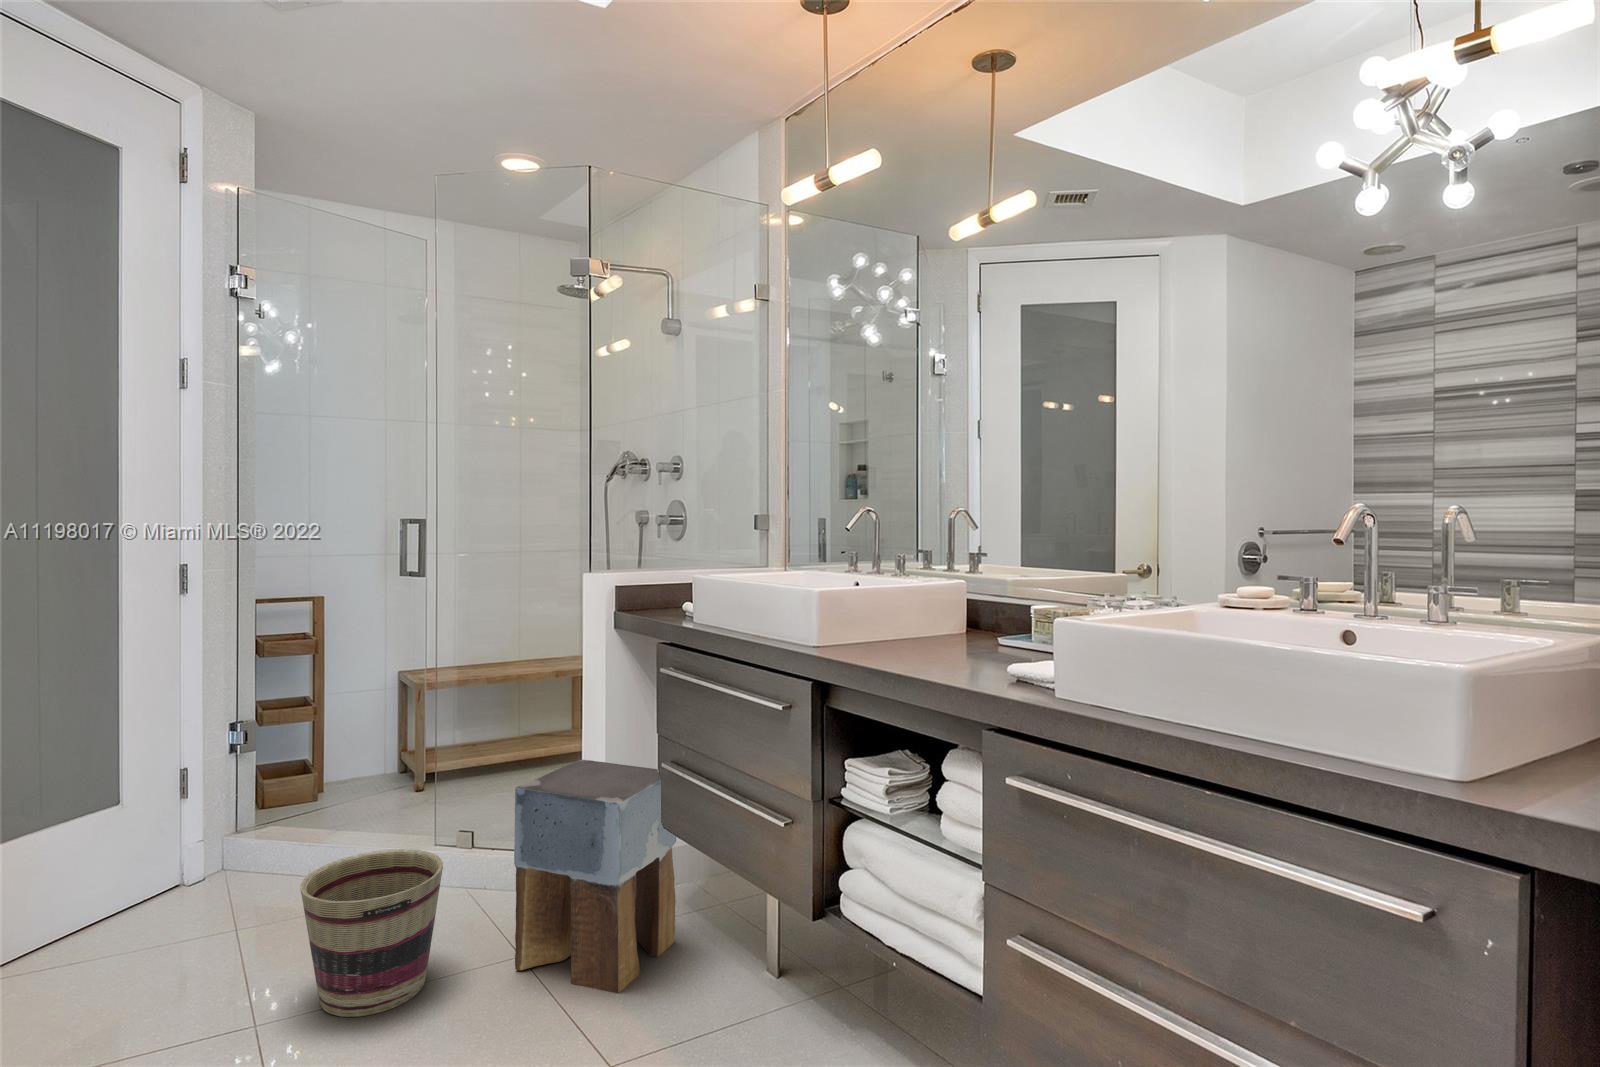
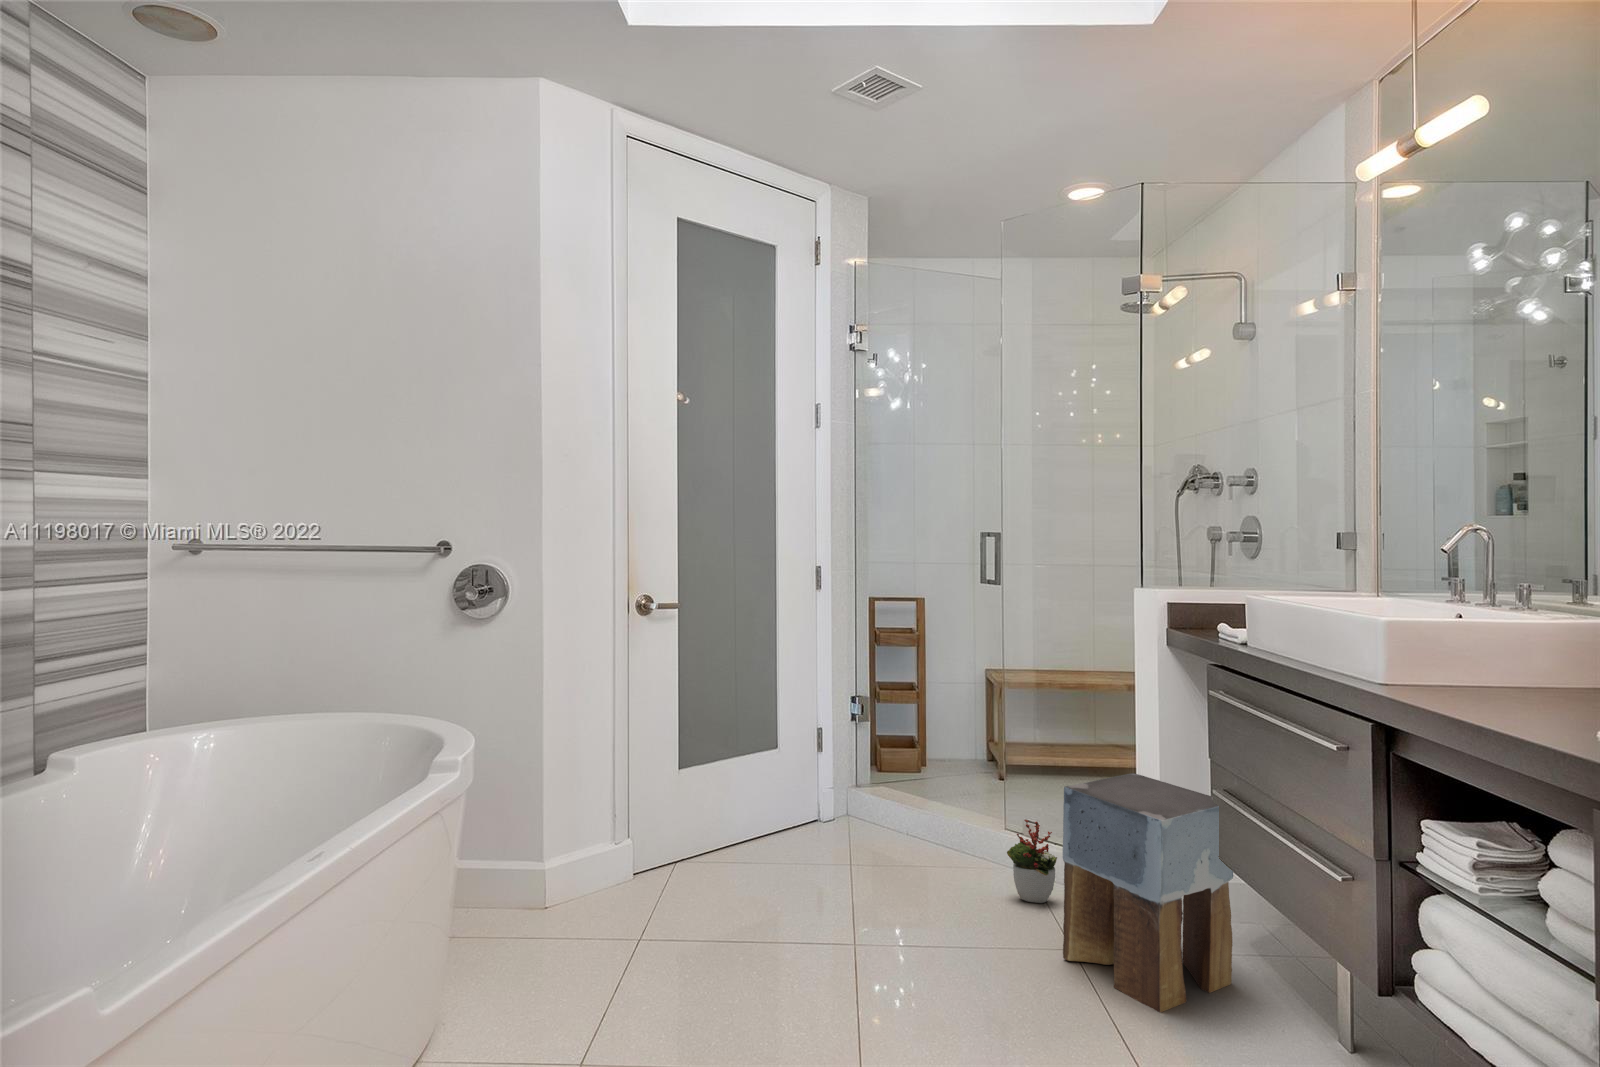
decorative plant: none [443,828,499,918] -> present [1007,820,1057,903]
basket: present [300,849,443,1017] -> none [891,819,1001,956]

